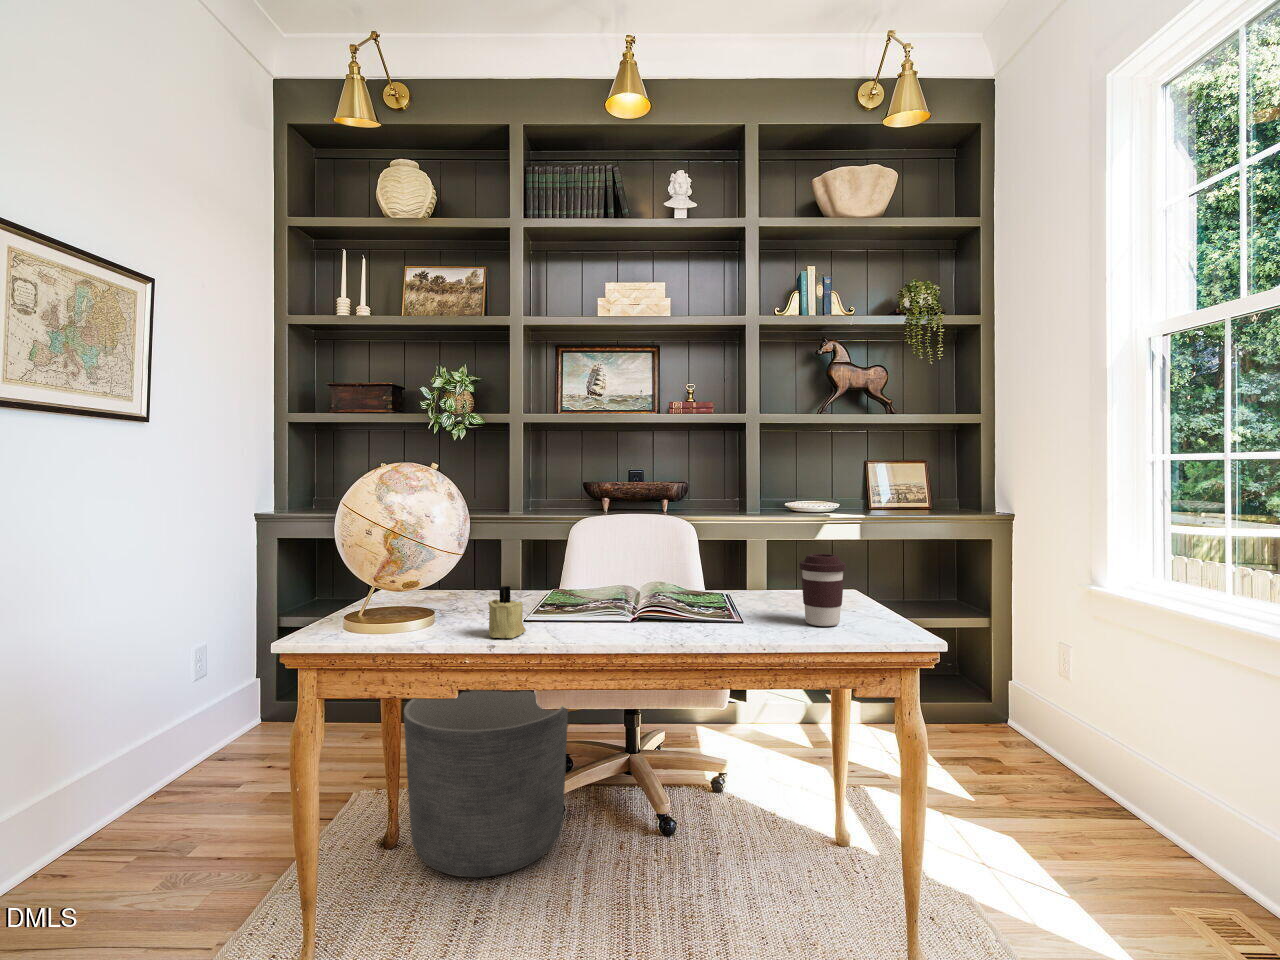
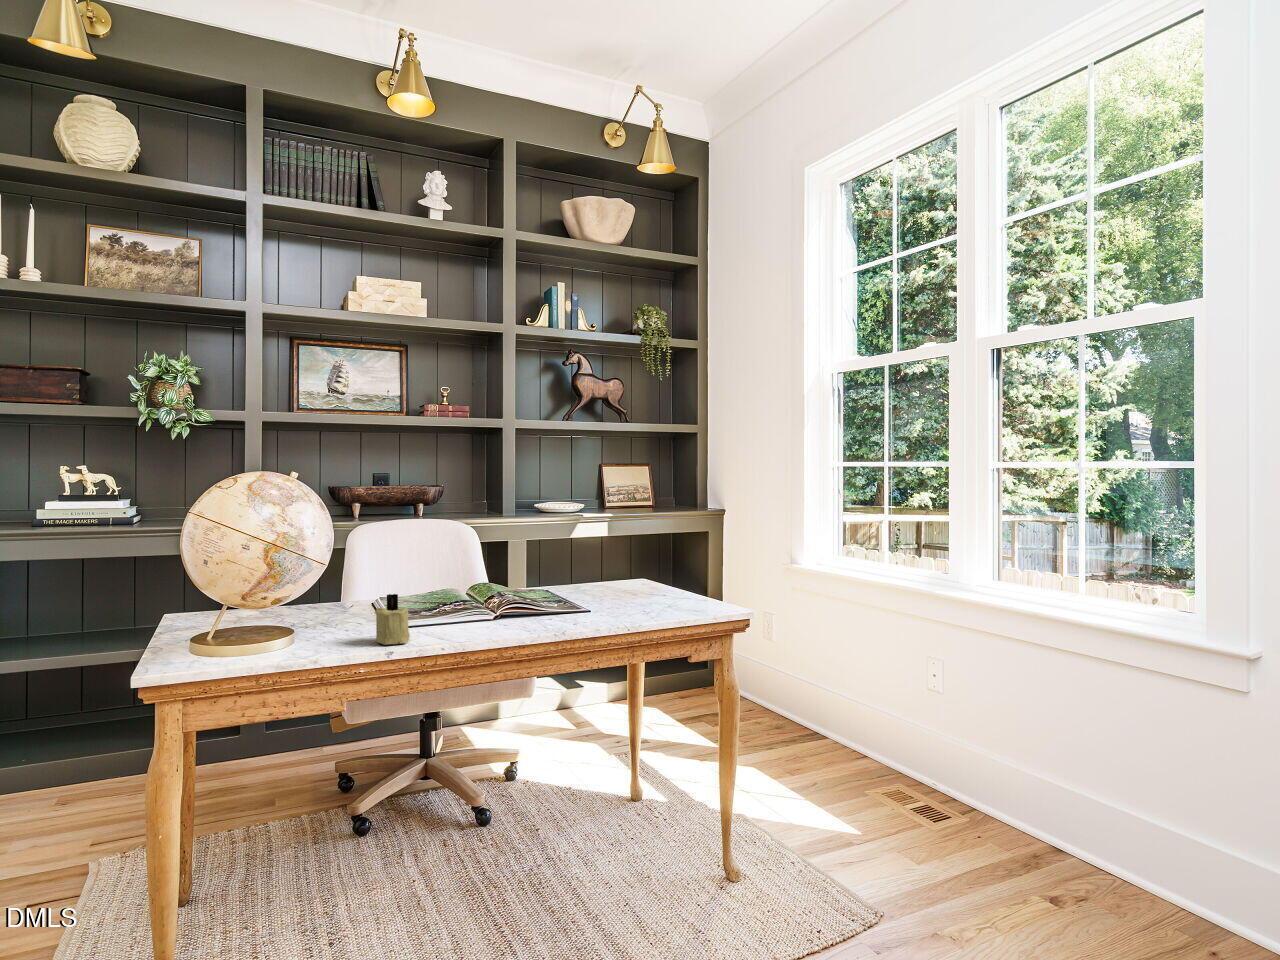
coffee cup: present [799,554,846,626] -> none [635,550,672,609]
planter: present [404,691,568,877] -> none [209,697,394,906]

